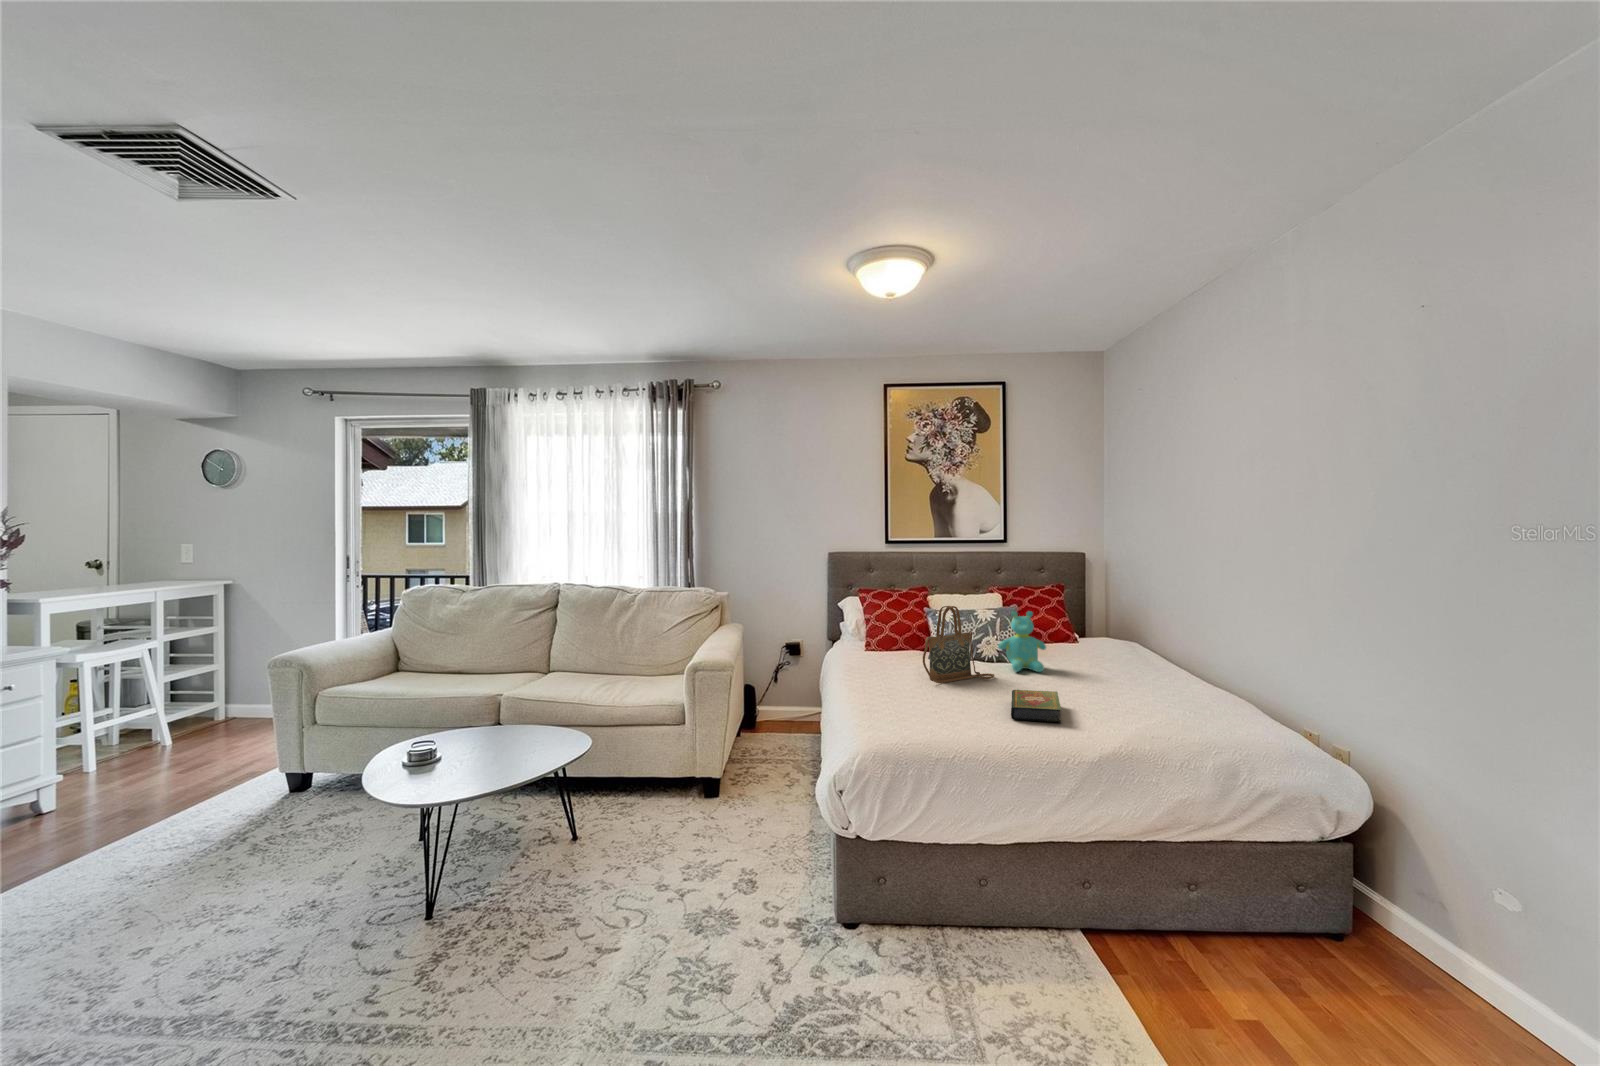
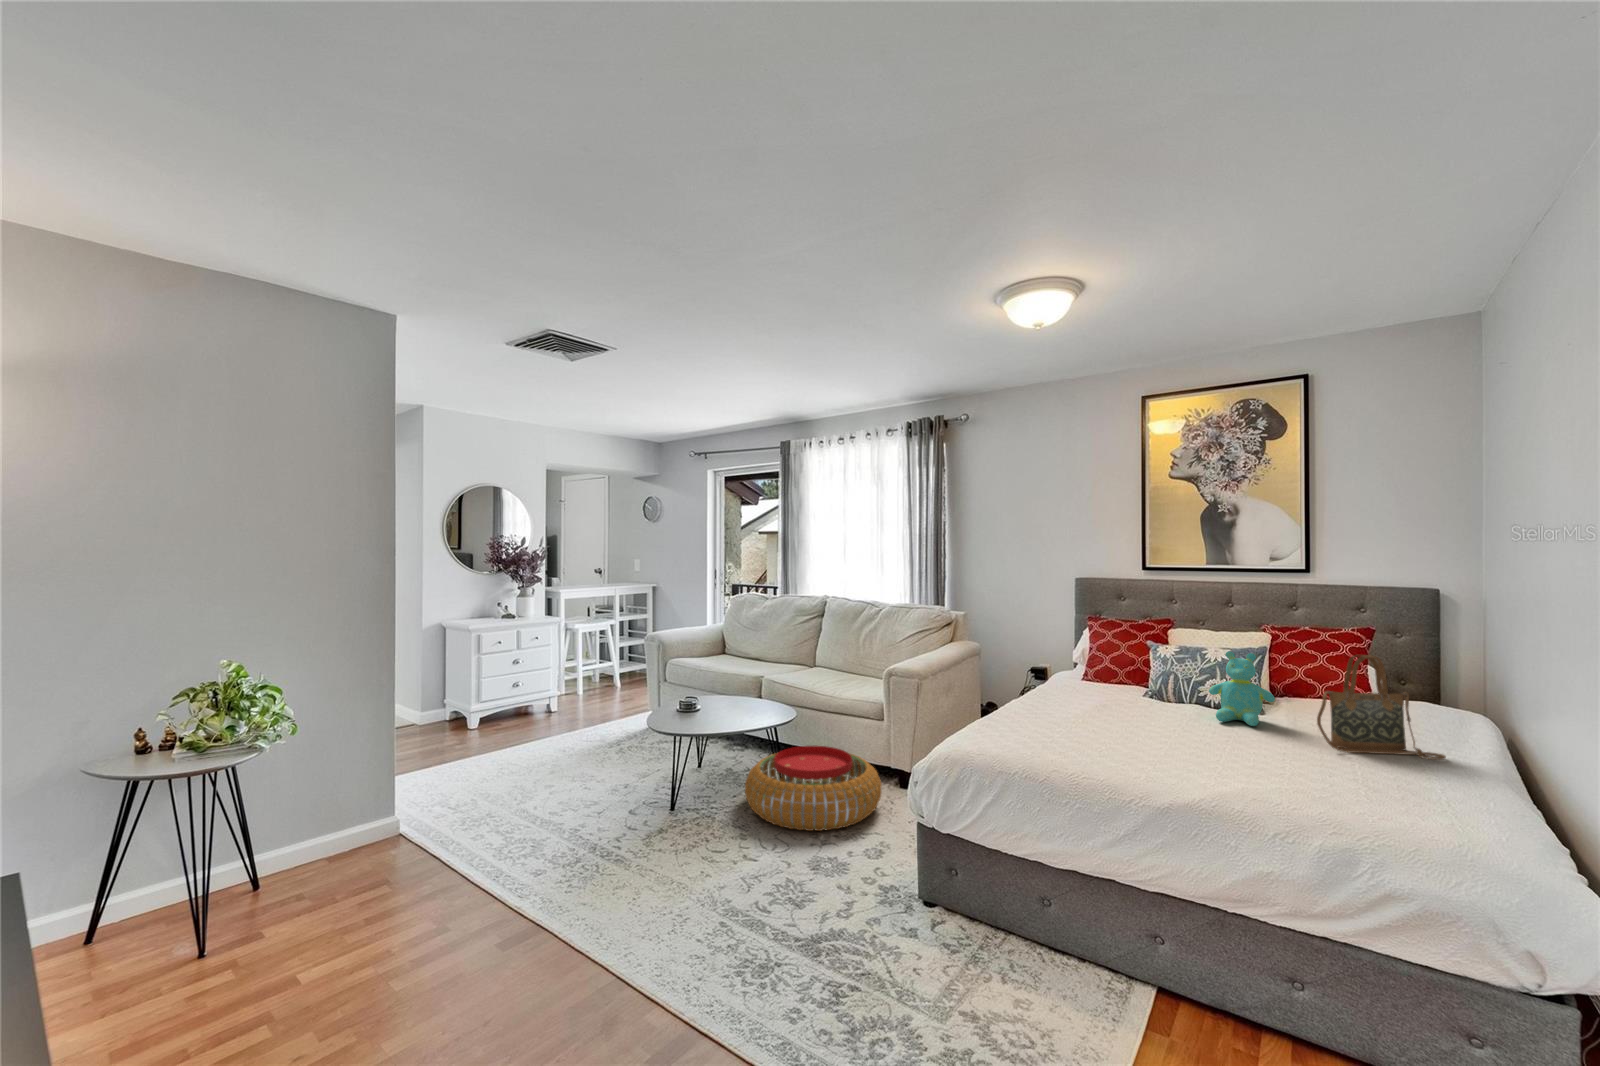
handbag: present [923,606,994,683] -> present [1317,655,1446,760]
book: present [1011,690,1061,722] -> none [1122,731,1207,768]
pouf: none [536,770,714,890] -> present [745,746,882,831]

